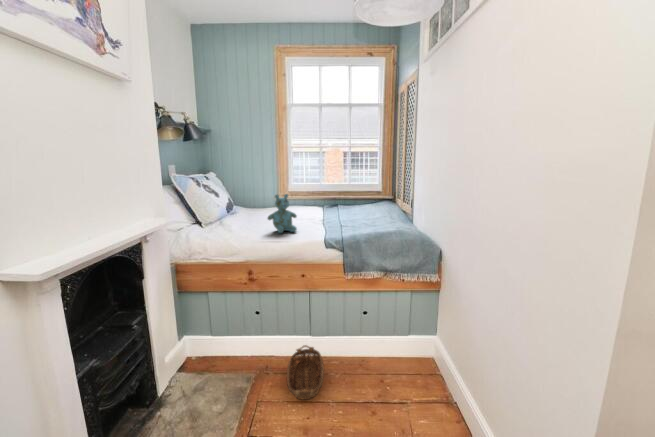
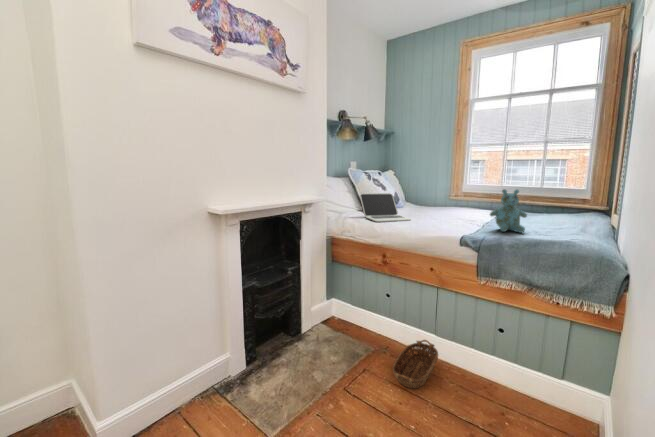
stuffed bear: present [268,194,297,233] -> present [490,189,527,233]
laptop: none [199,201,263,236] -> present [360,193,411,222]

